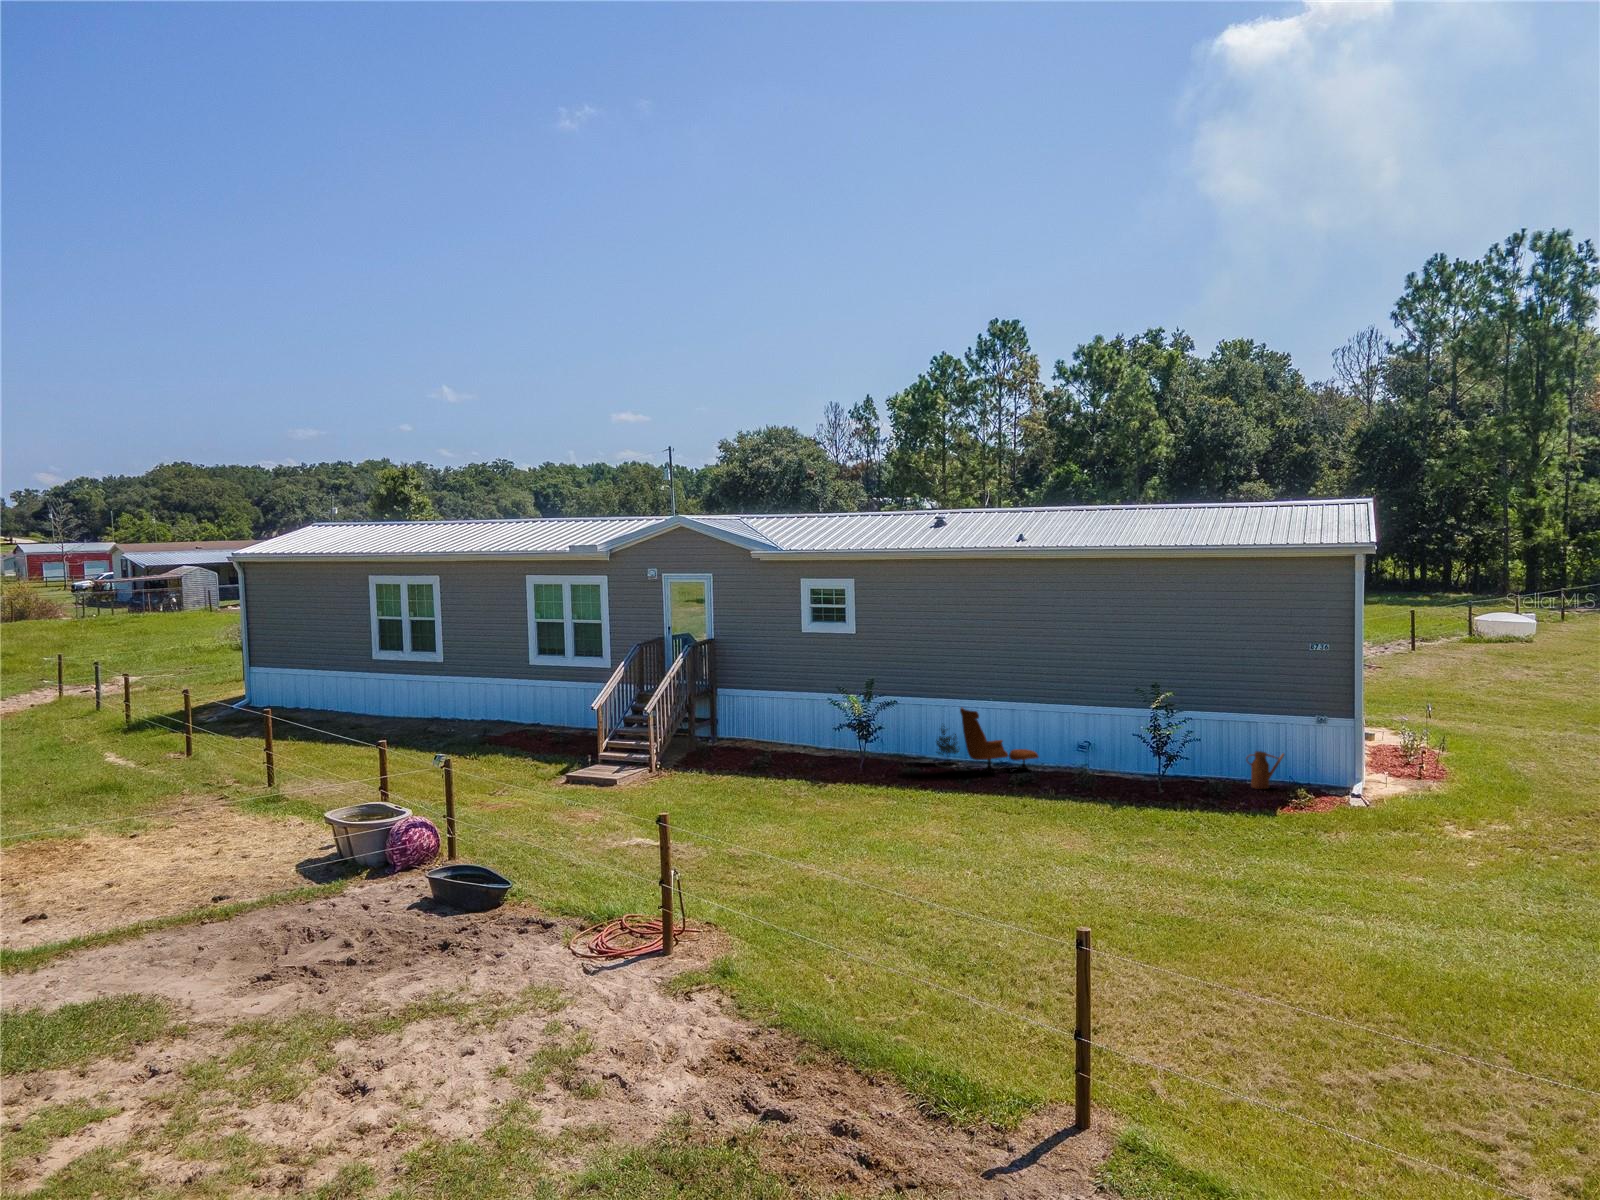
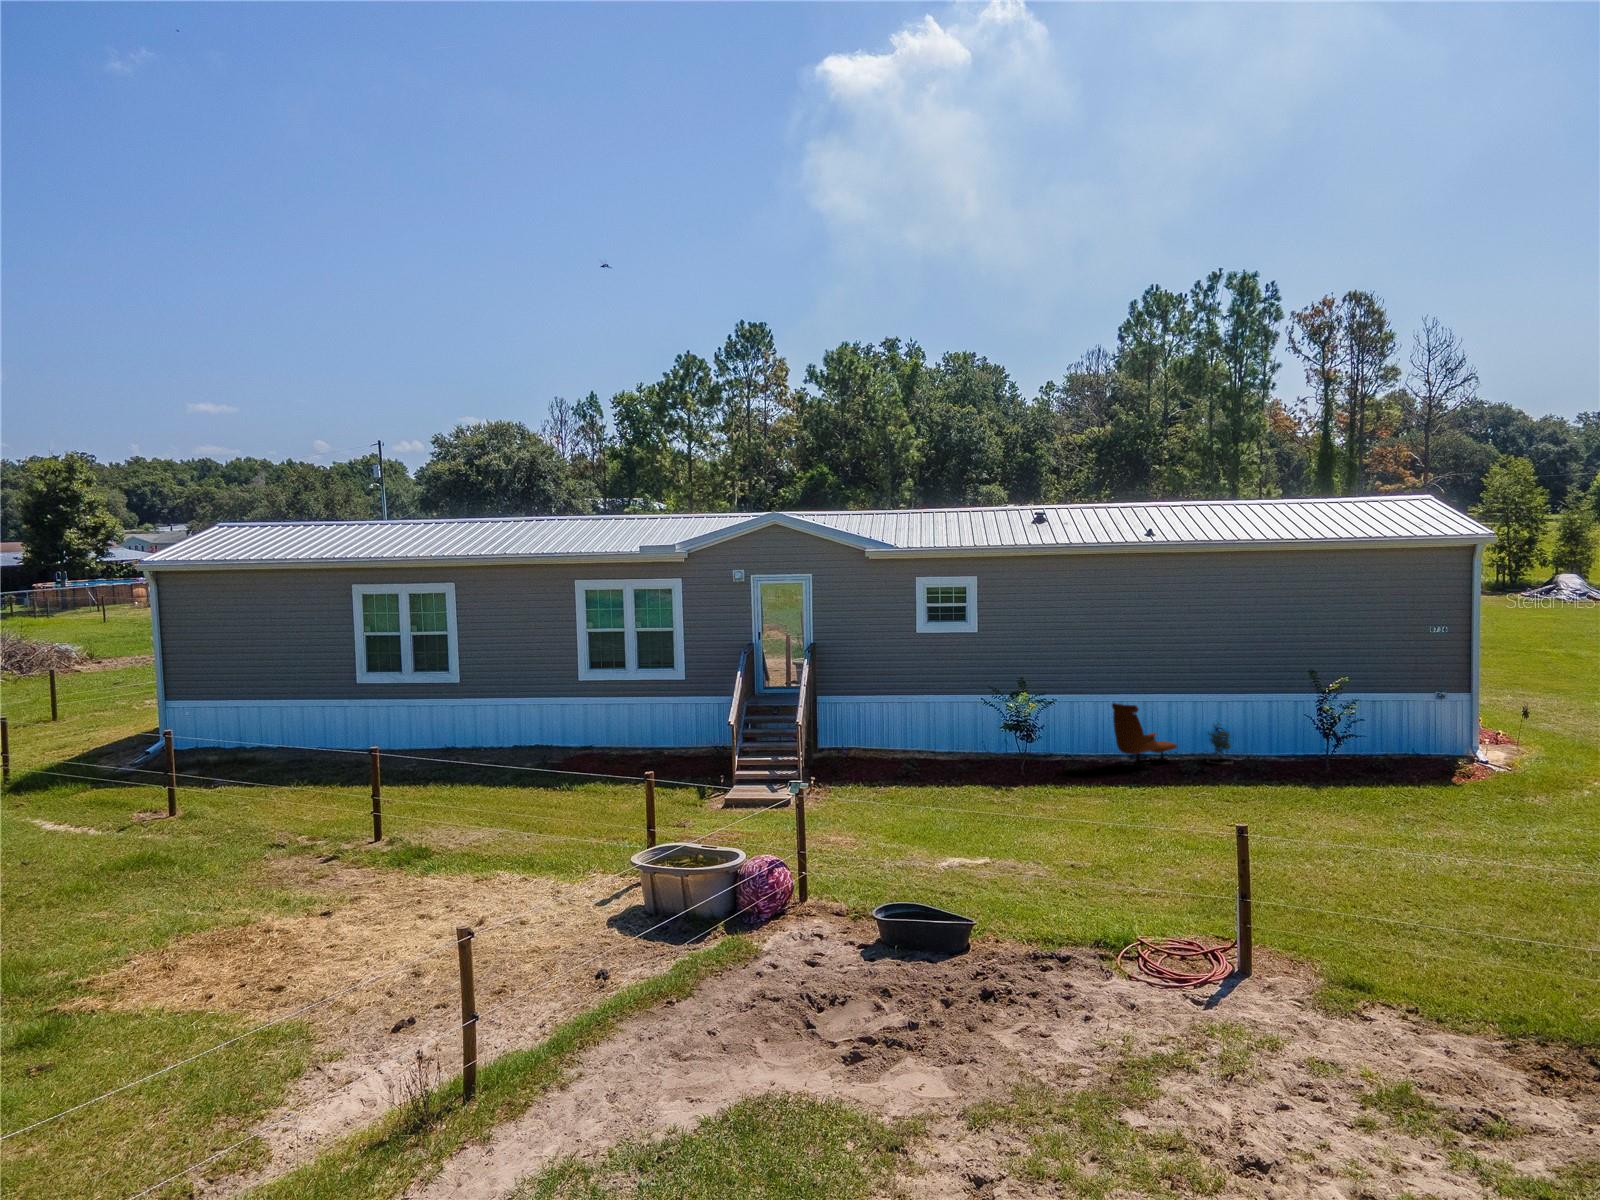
potted tree: present [936,729,959,768] -> present [1207,724,1233,764]
watering can: present [1246,751,1284,789] -> none [1379,729,1414,764]

